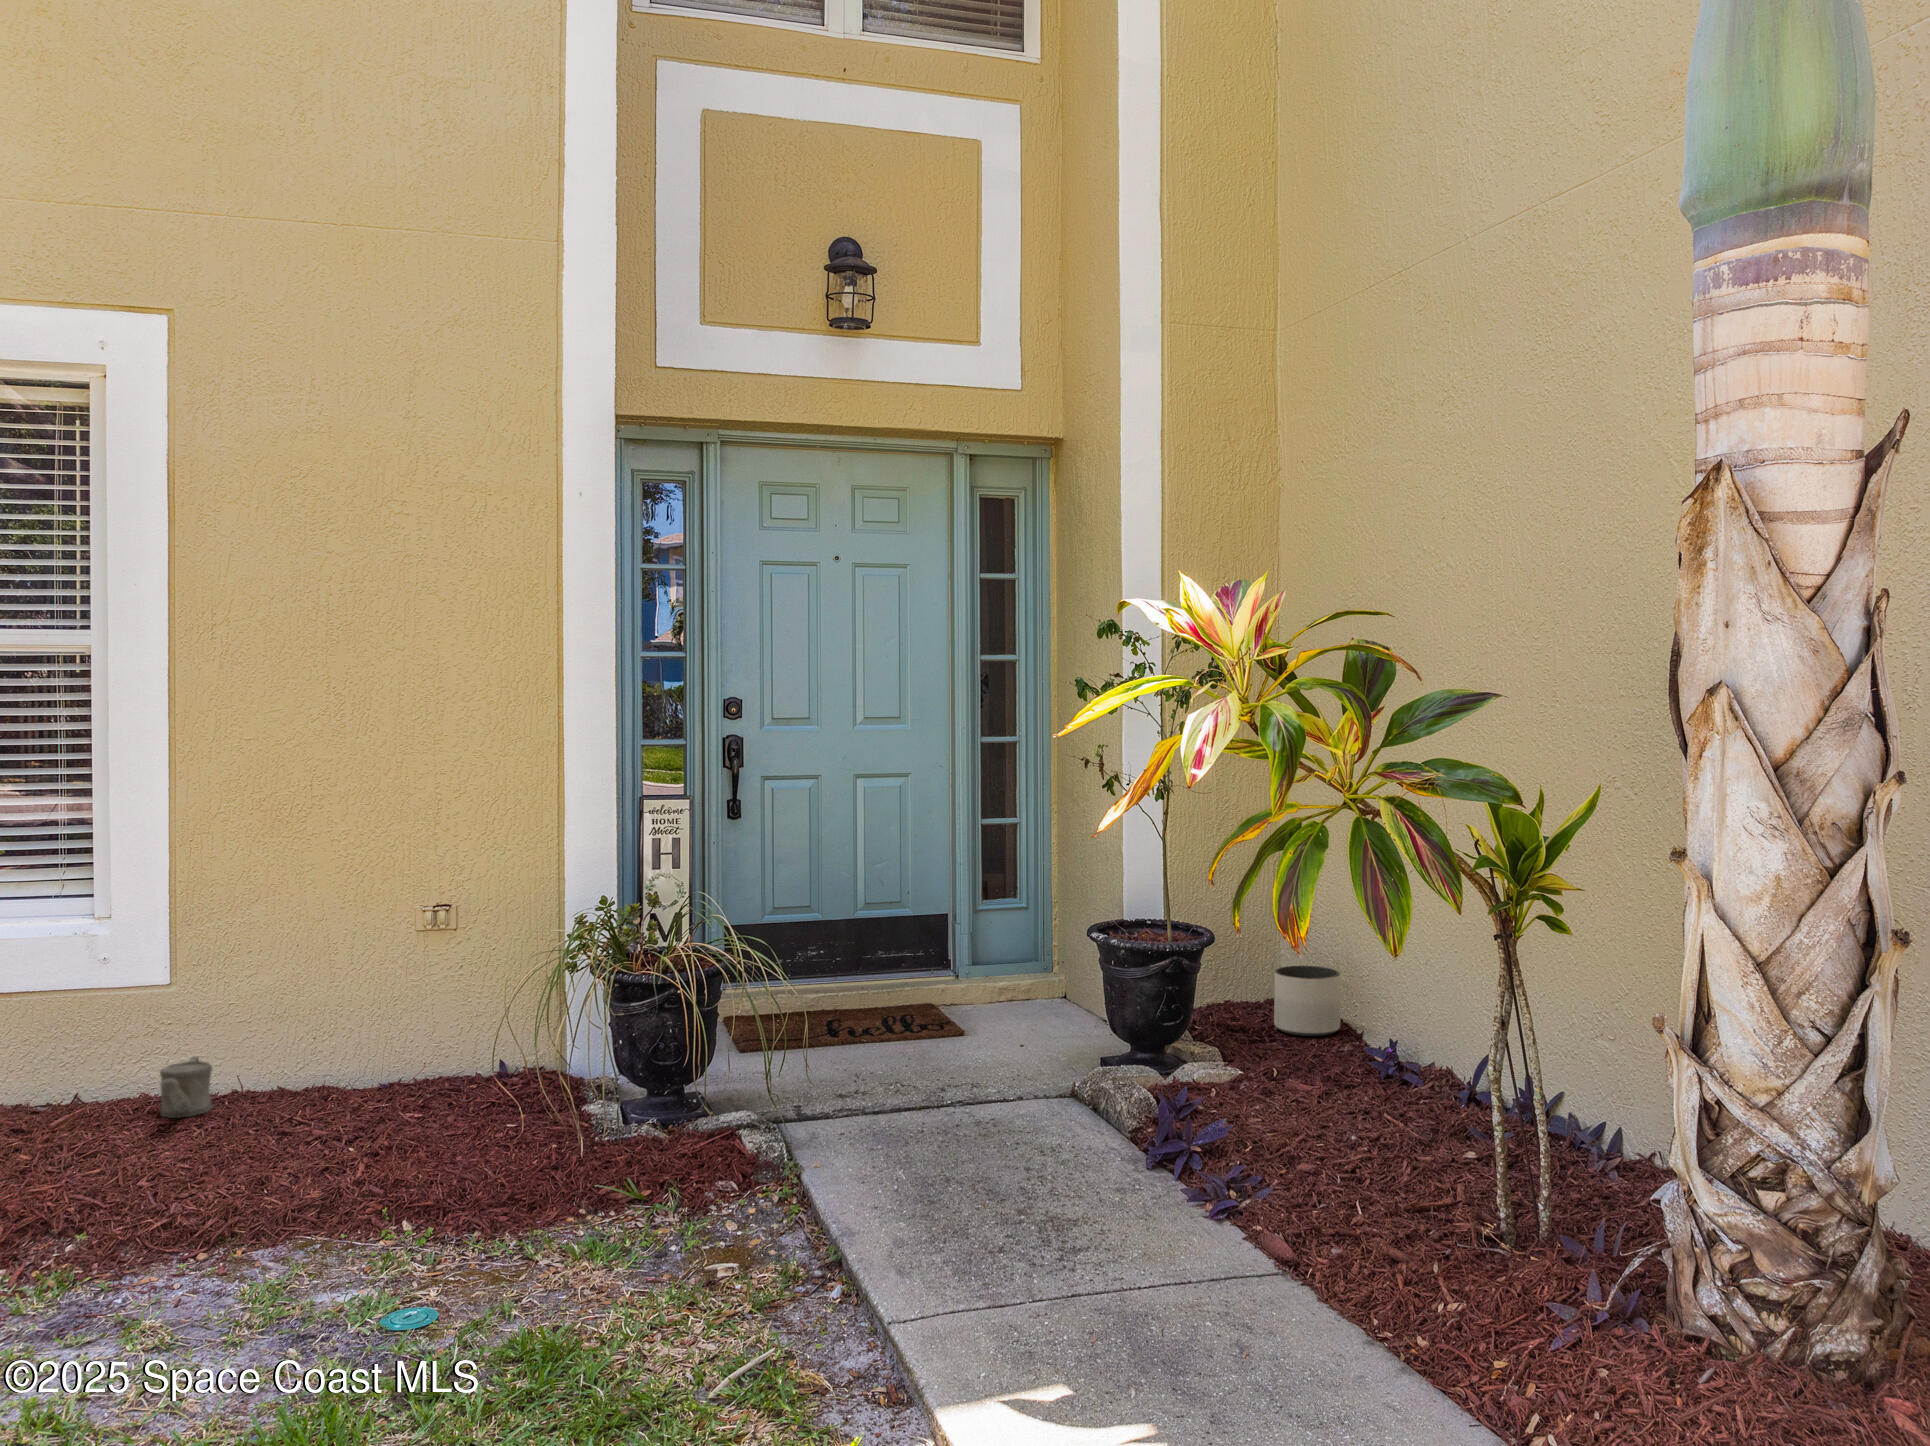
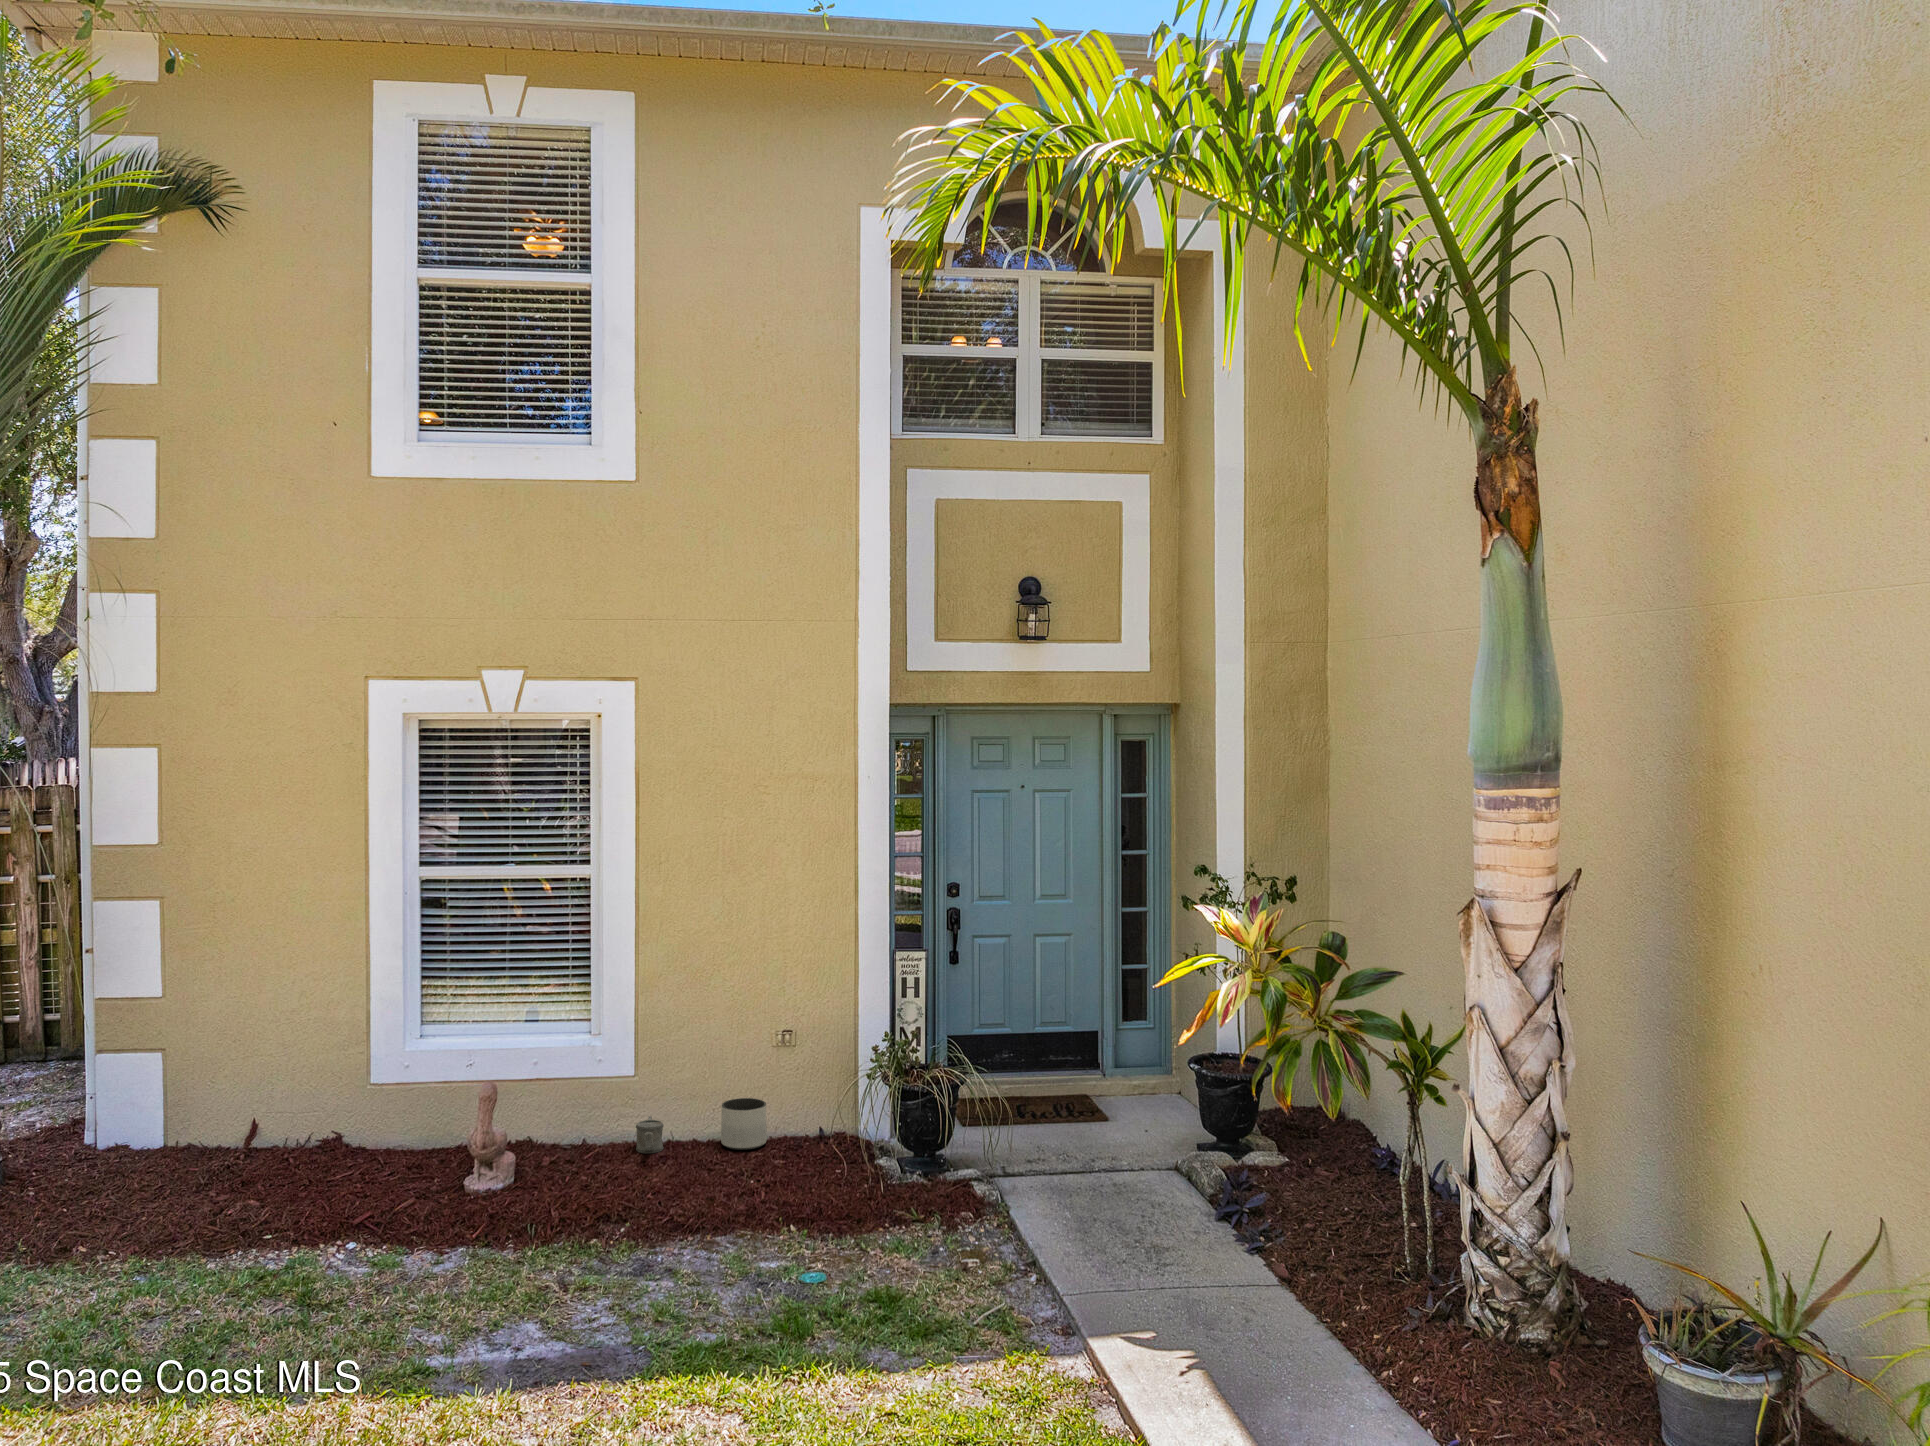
planter: present [1274,966,1340,1036] -> present [721,1098,767,1150]

